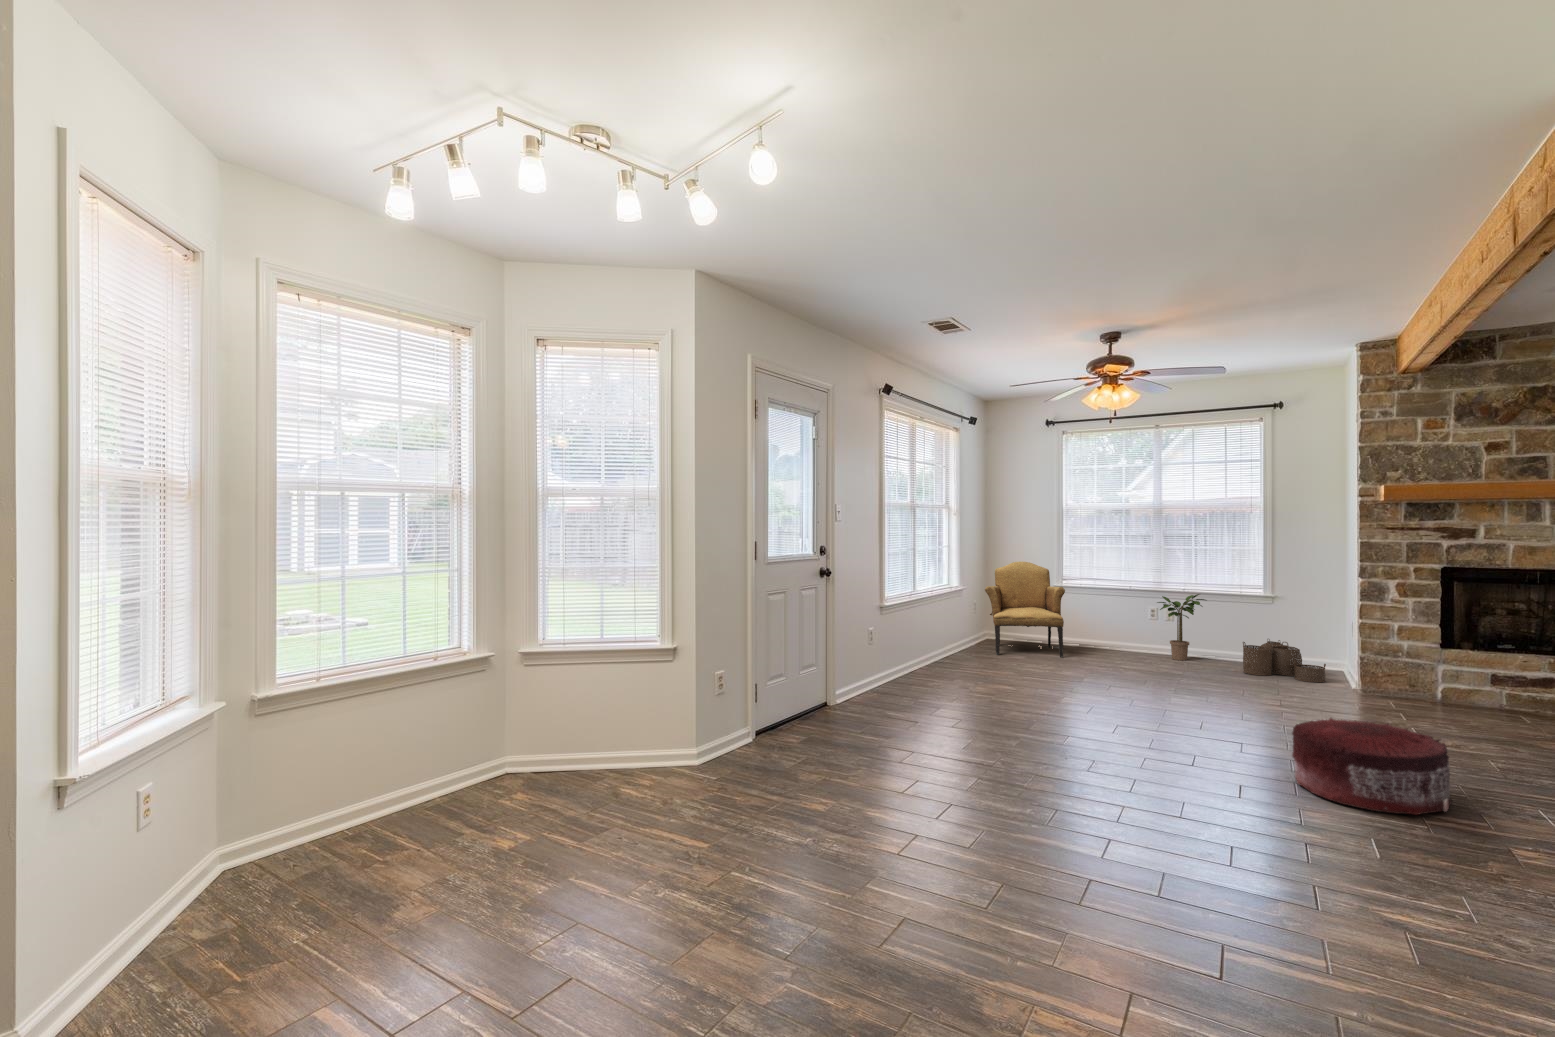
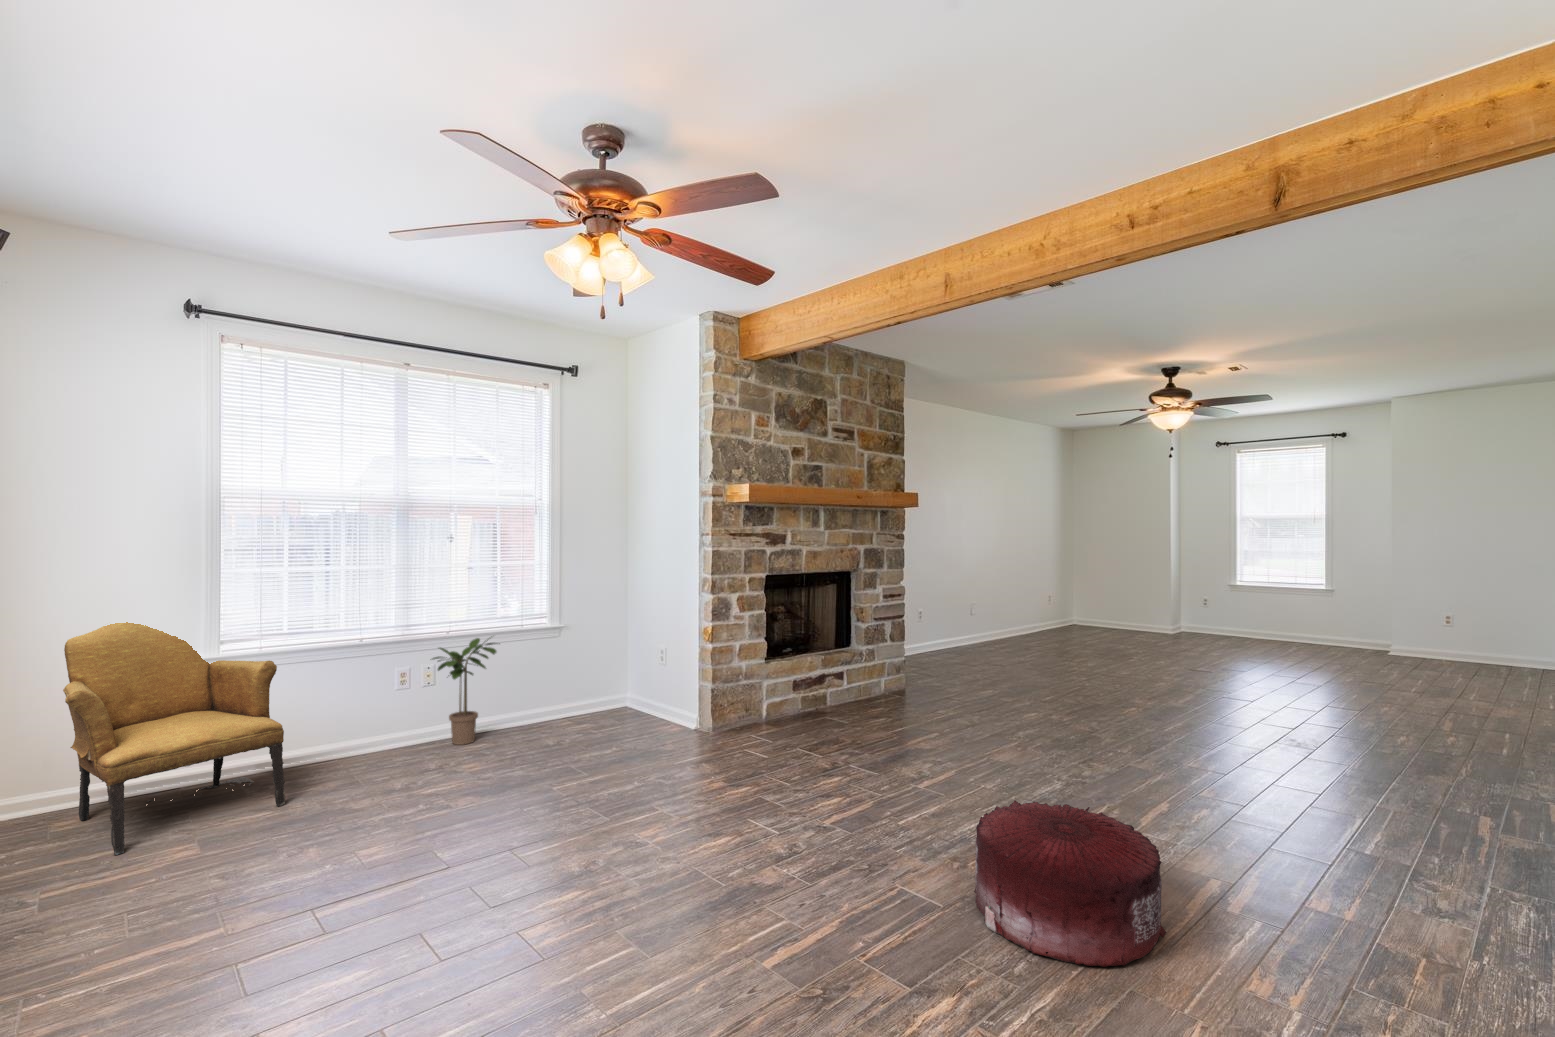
woven basket: present [1243,640,1326,682] -> none [557,683,657,741]

